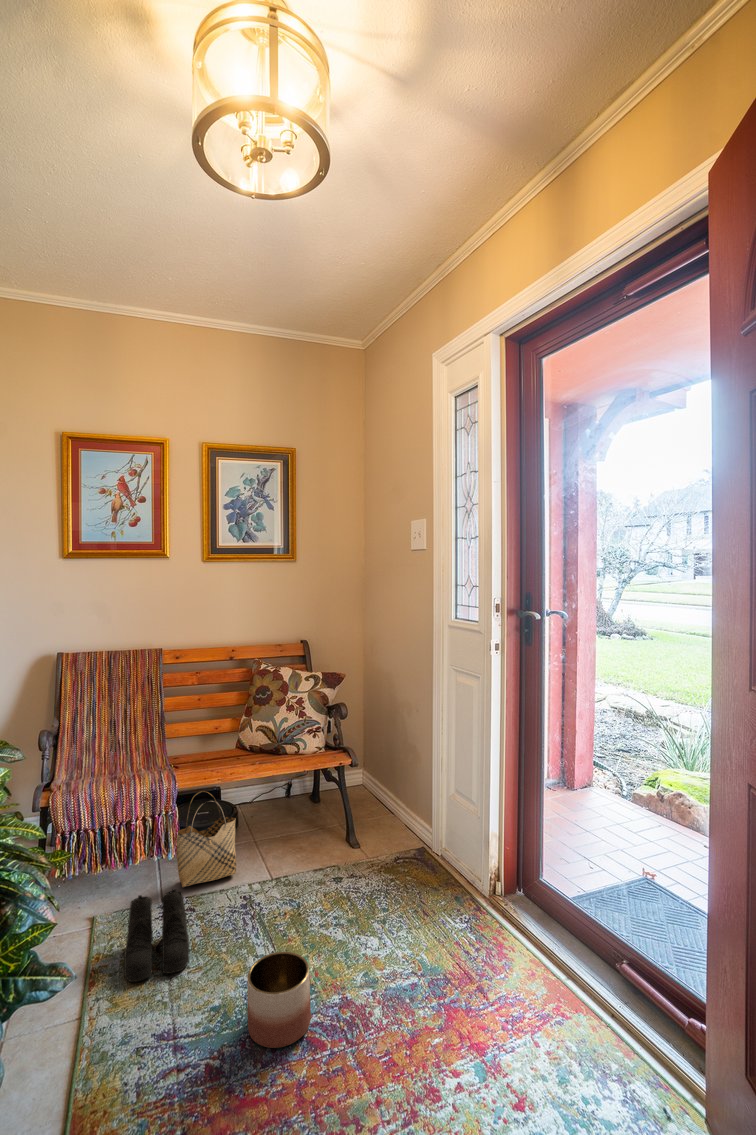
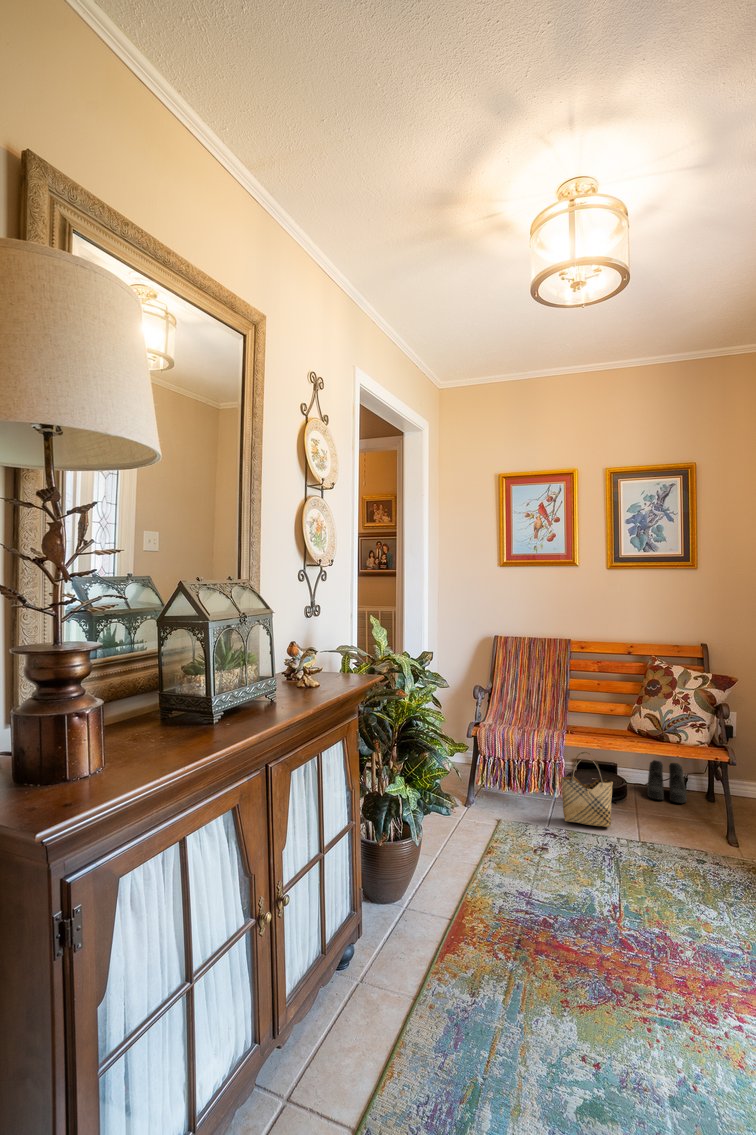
boots: present [124,889,189,982] -> present [647,760,687,803]
planter: present [247,952,311,1048] -> none [579,870,631,938]

